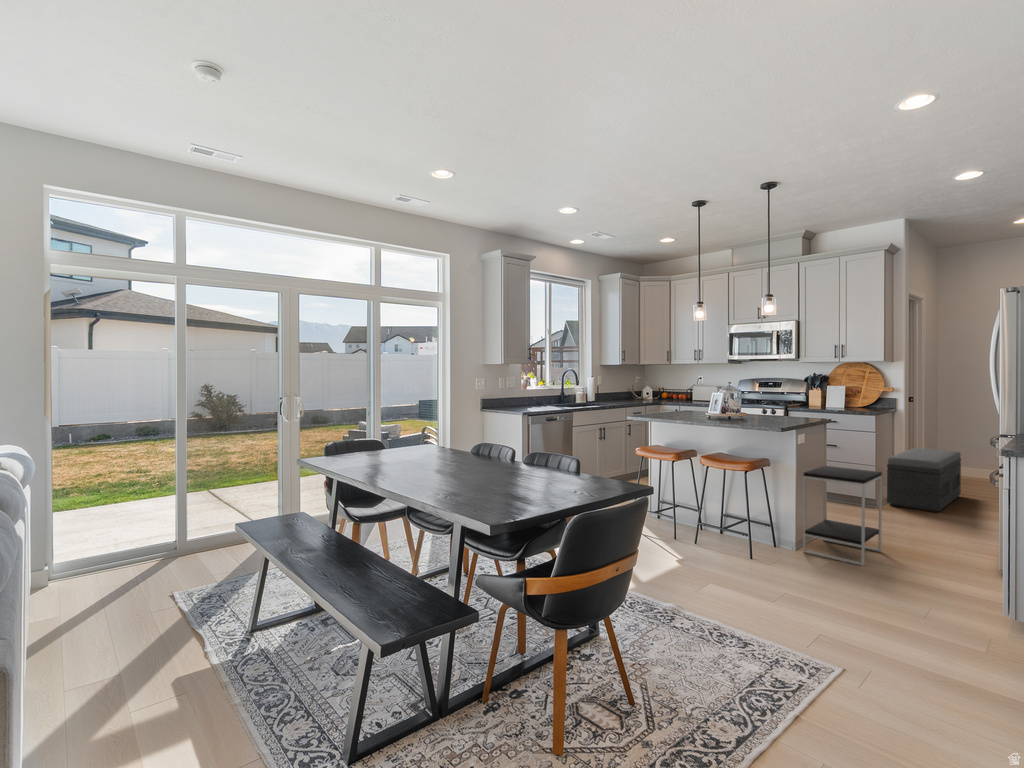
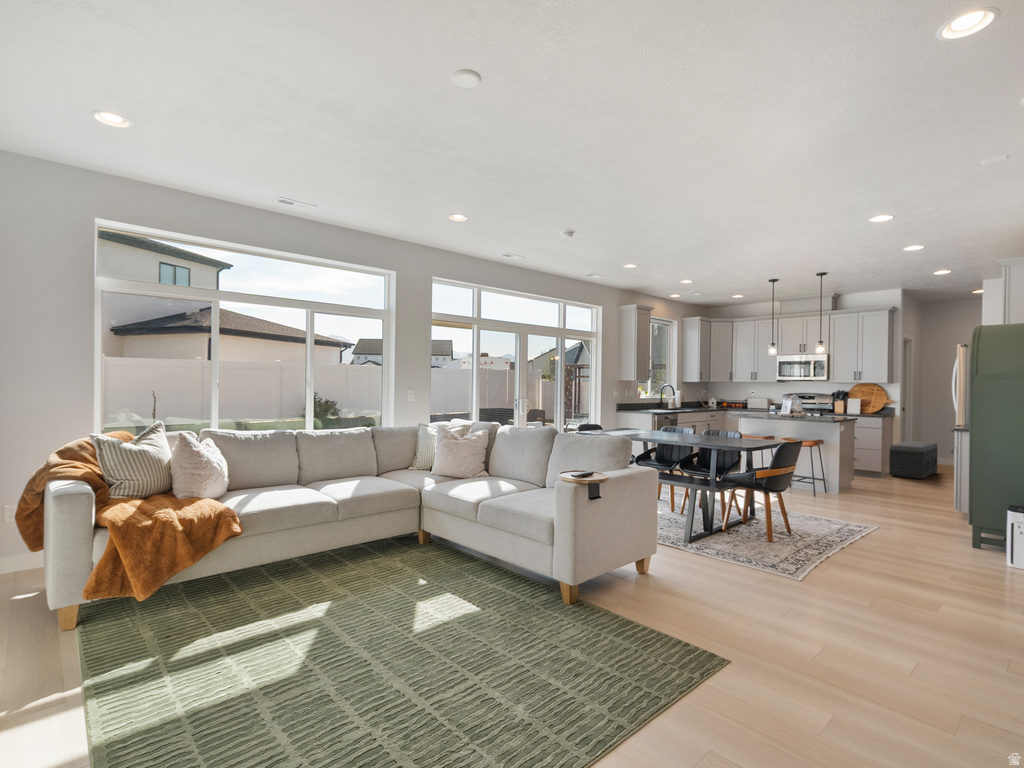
side table: present [803,466,882,566] -> none [844,445,889,499]

